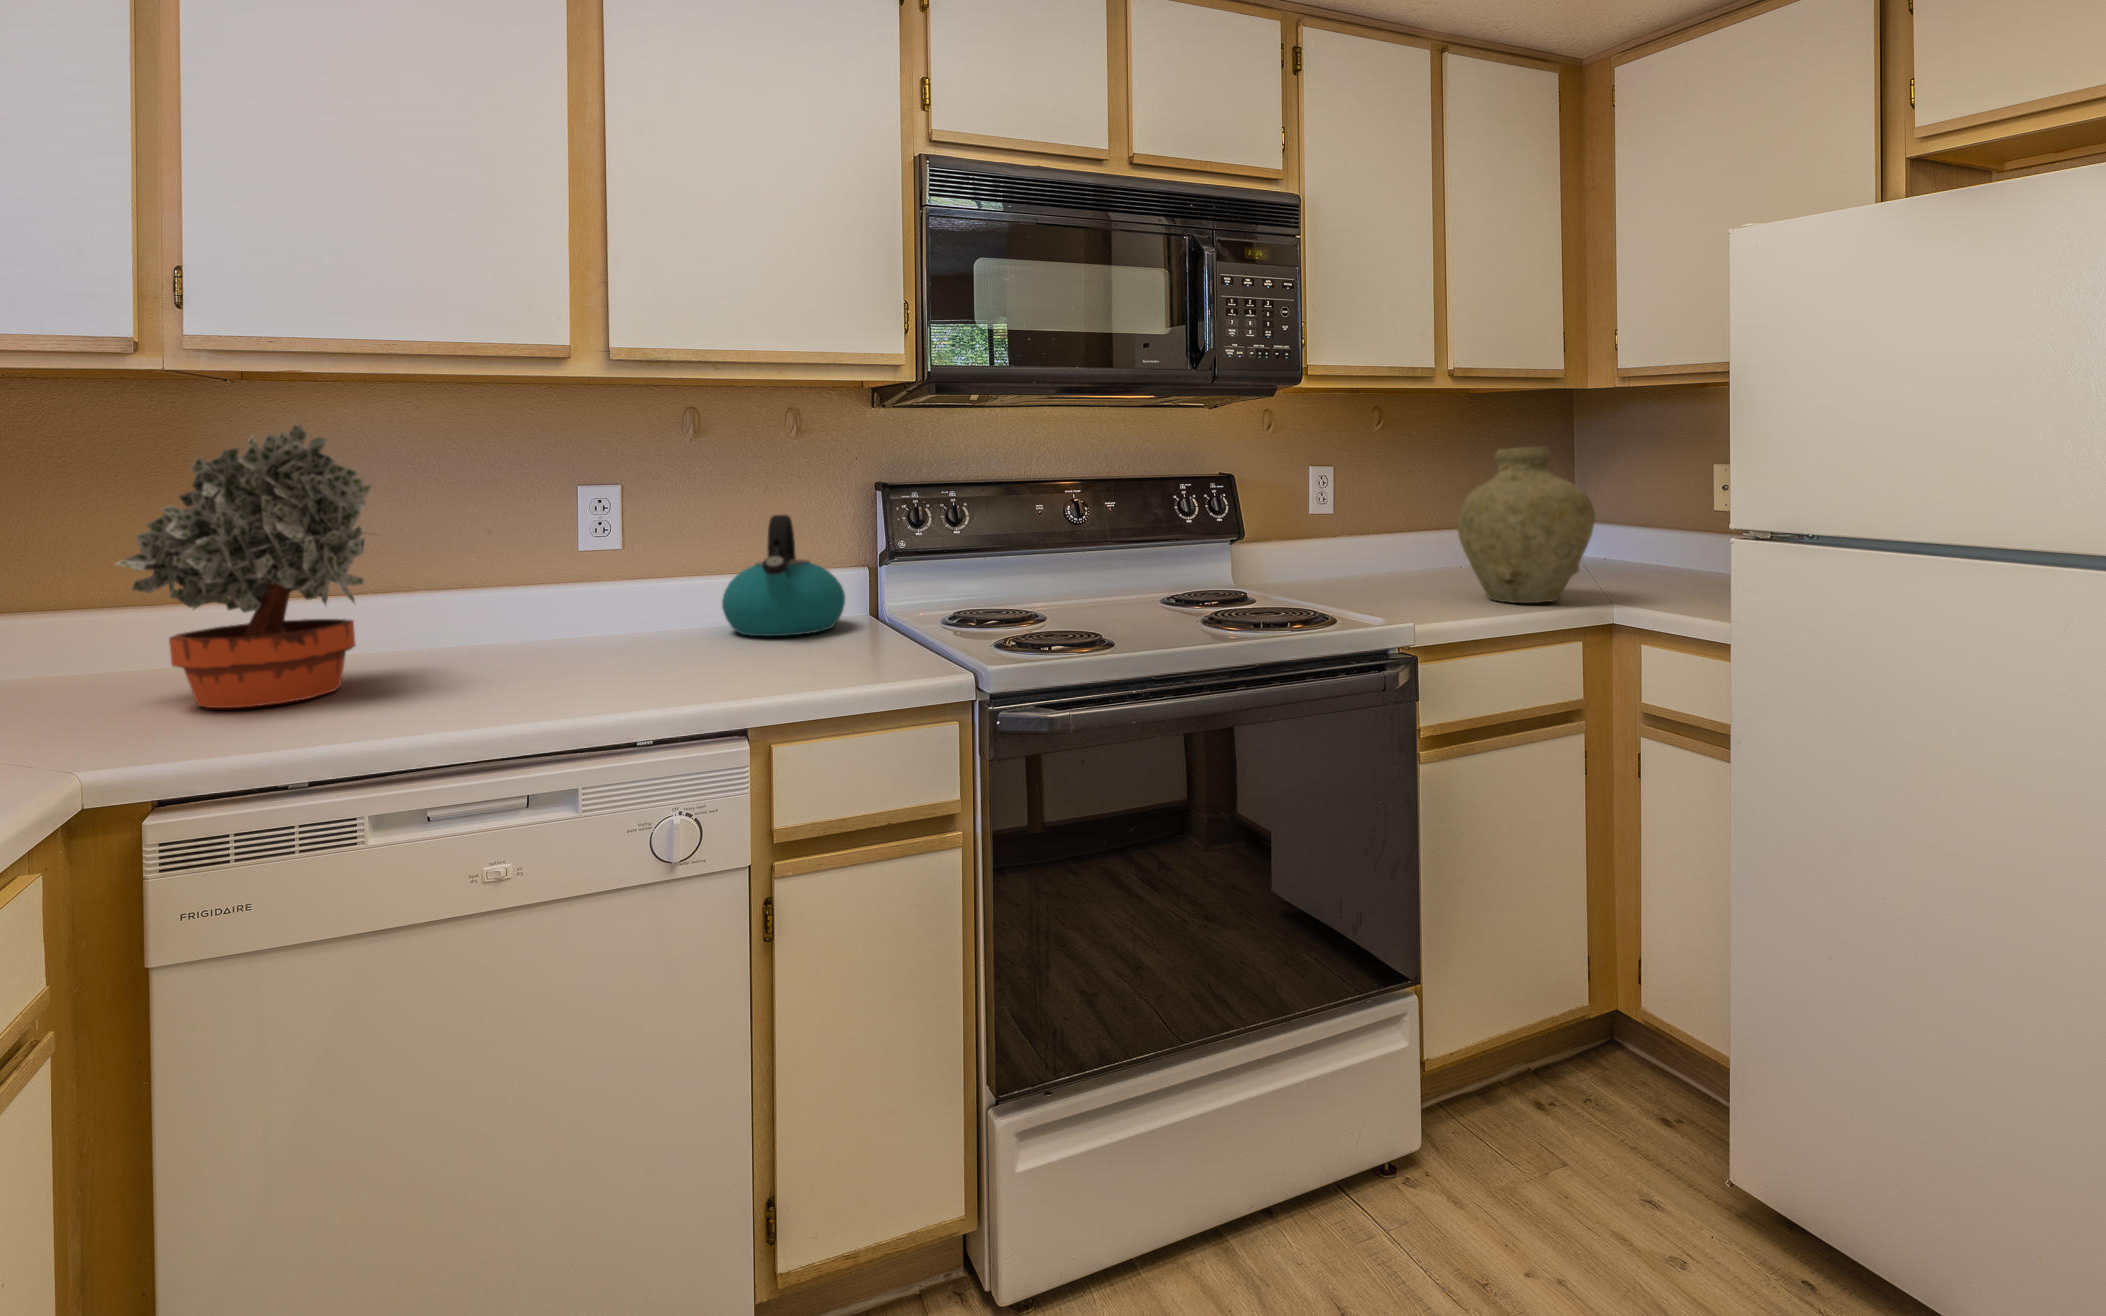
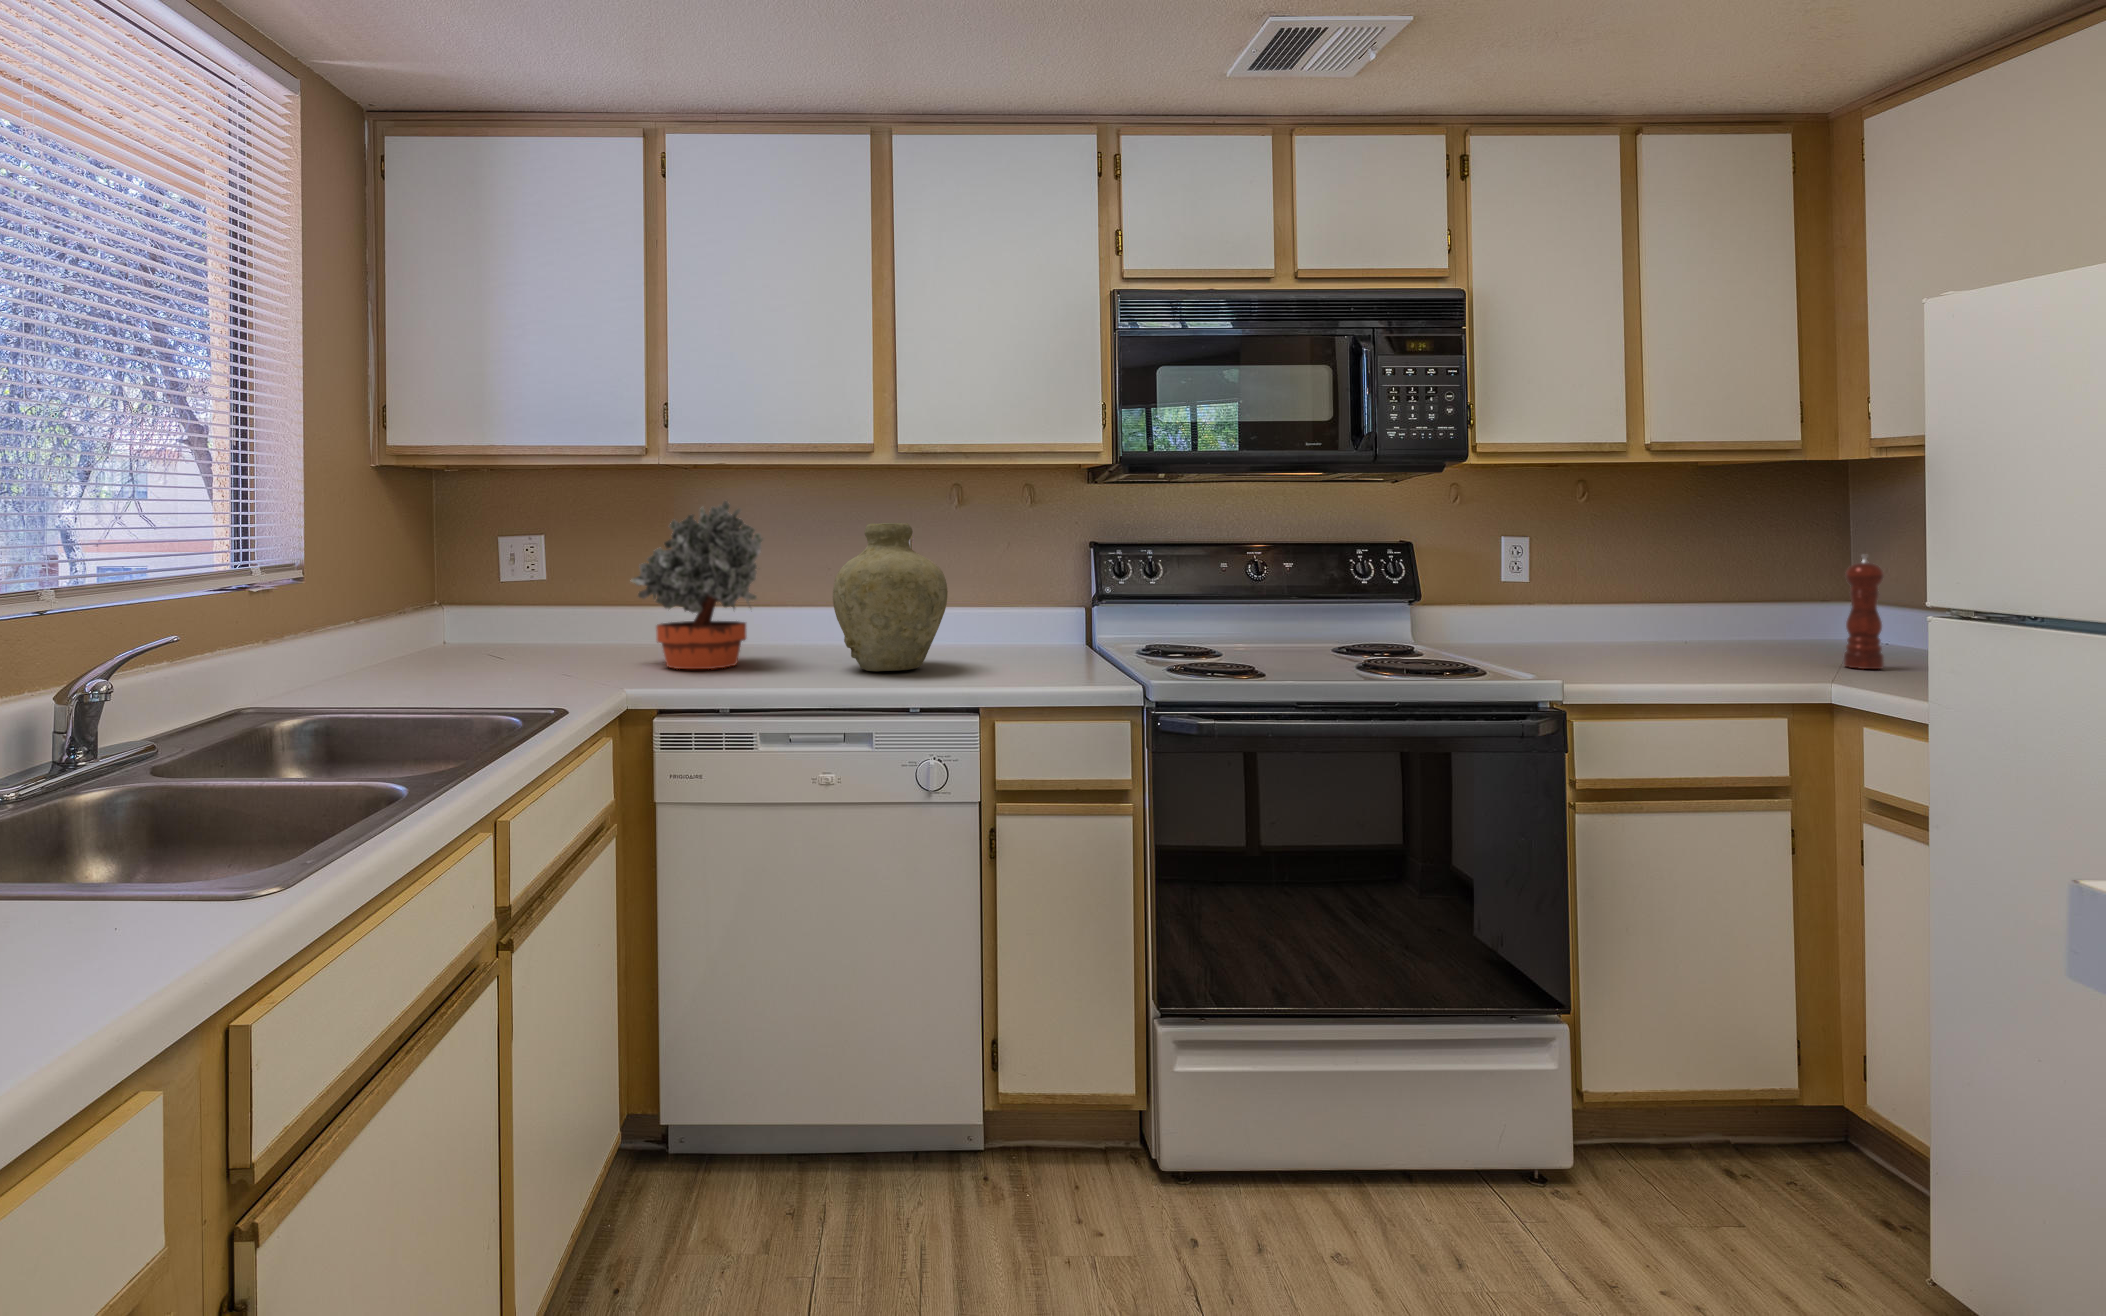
vase: present [1457,447,1595,603] -> present [833,523,948,671]
pepper mill: none [1627,480,1664,594] -> present [1844,555,1884,669]
kettle: present [722,515,845,636] -> none [970,564,1061,654]

